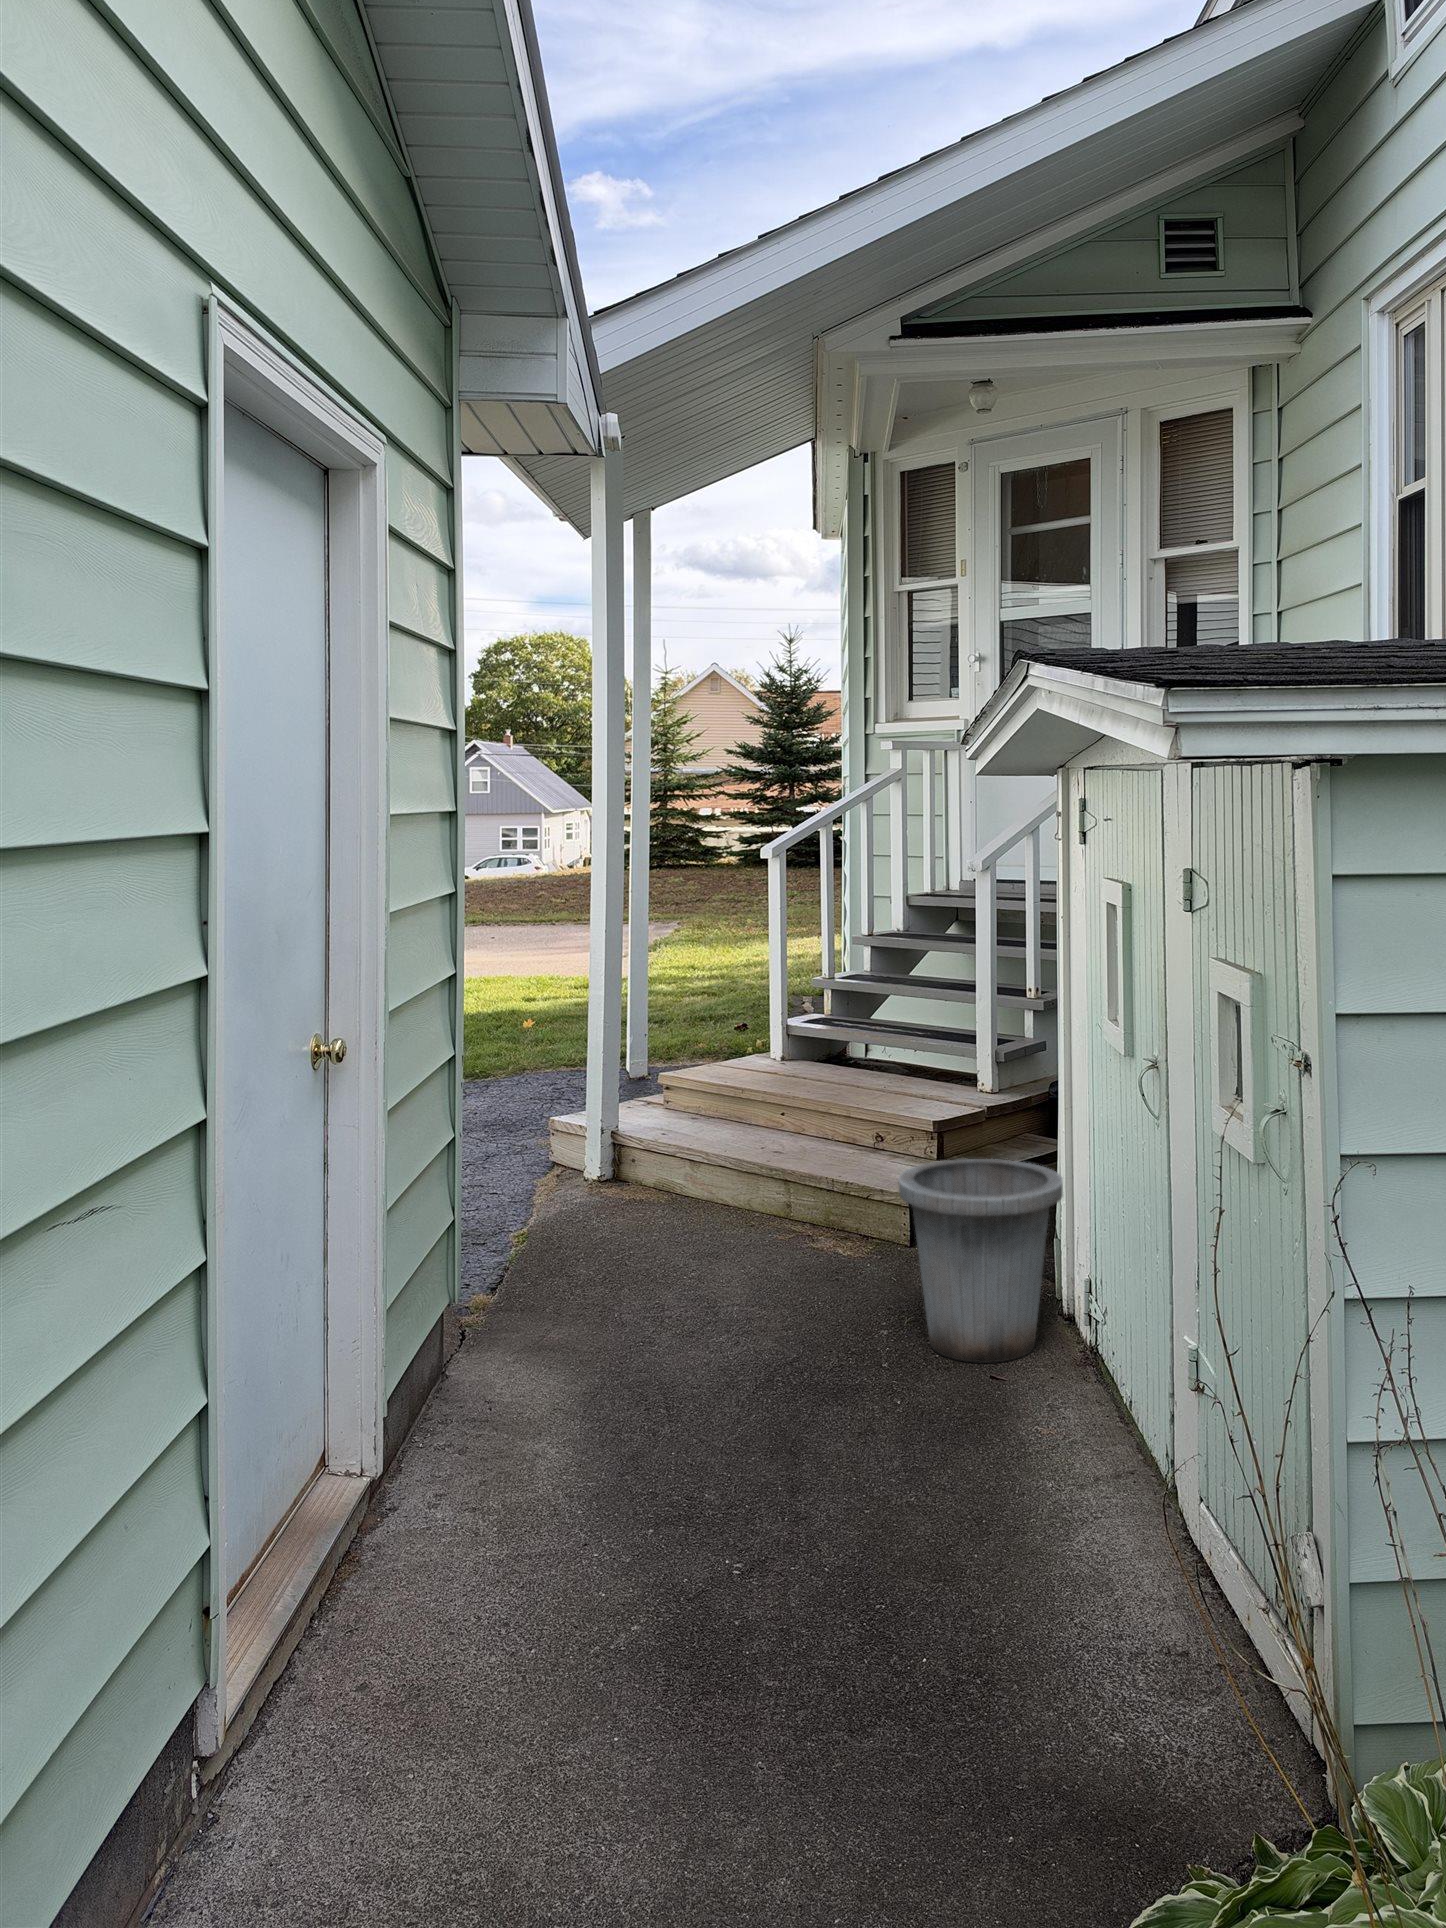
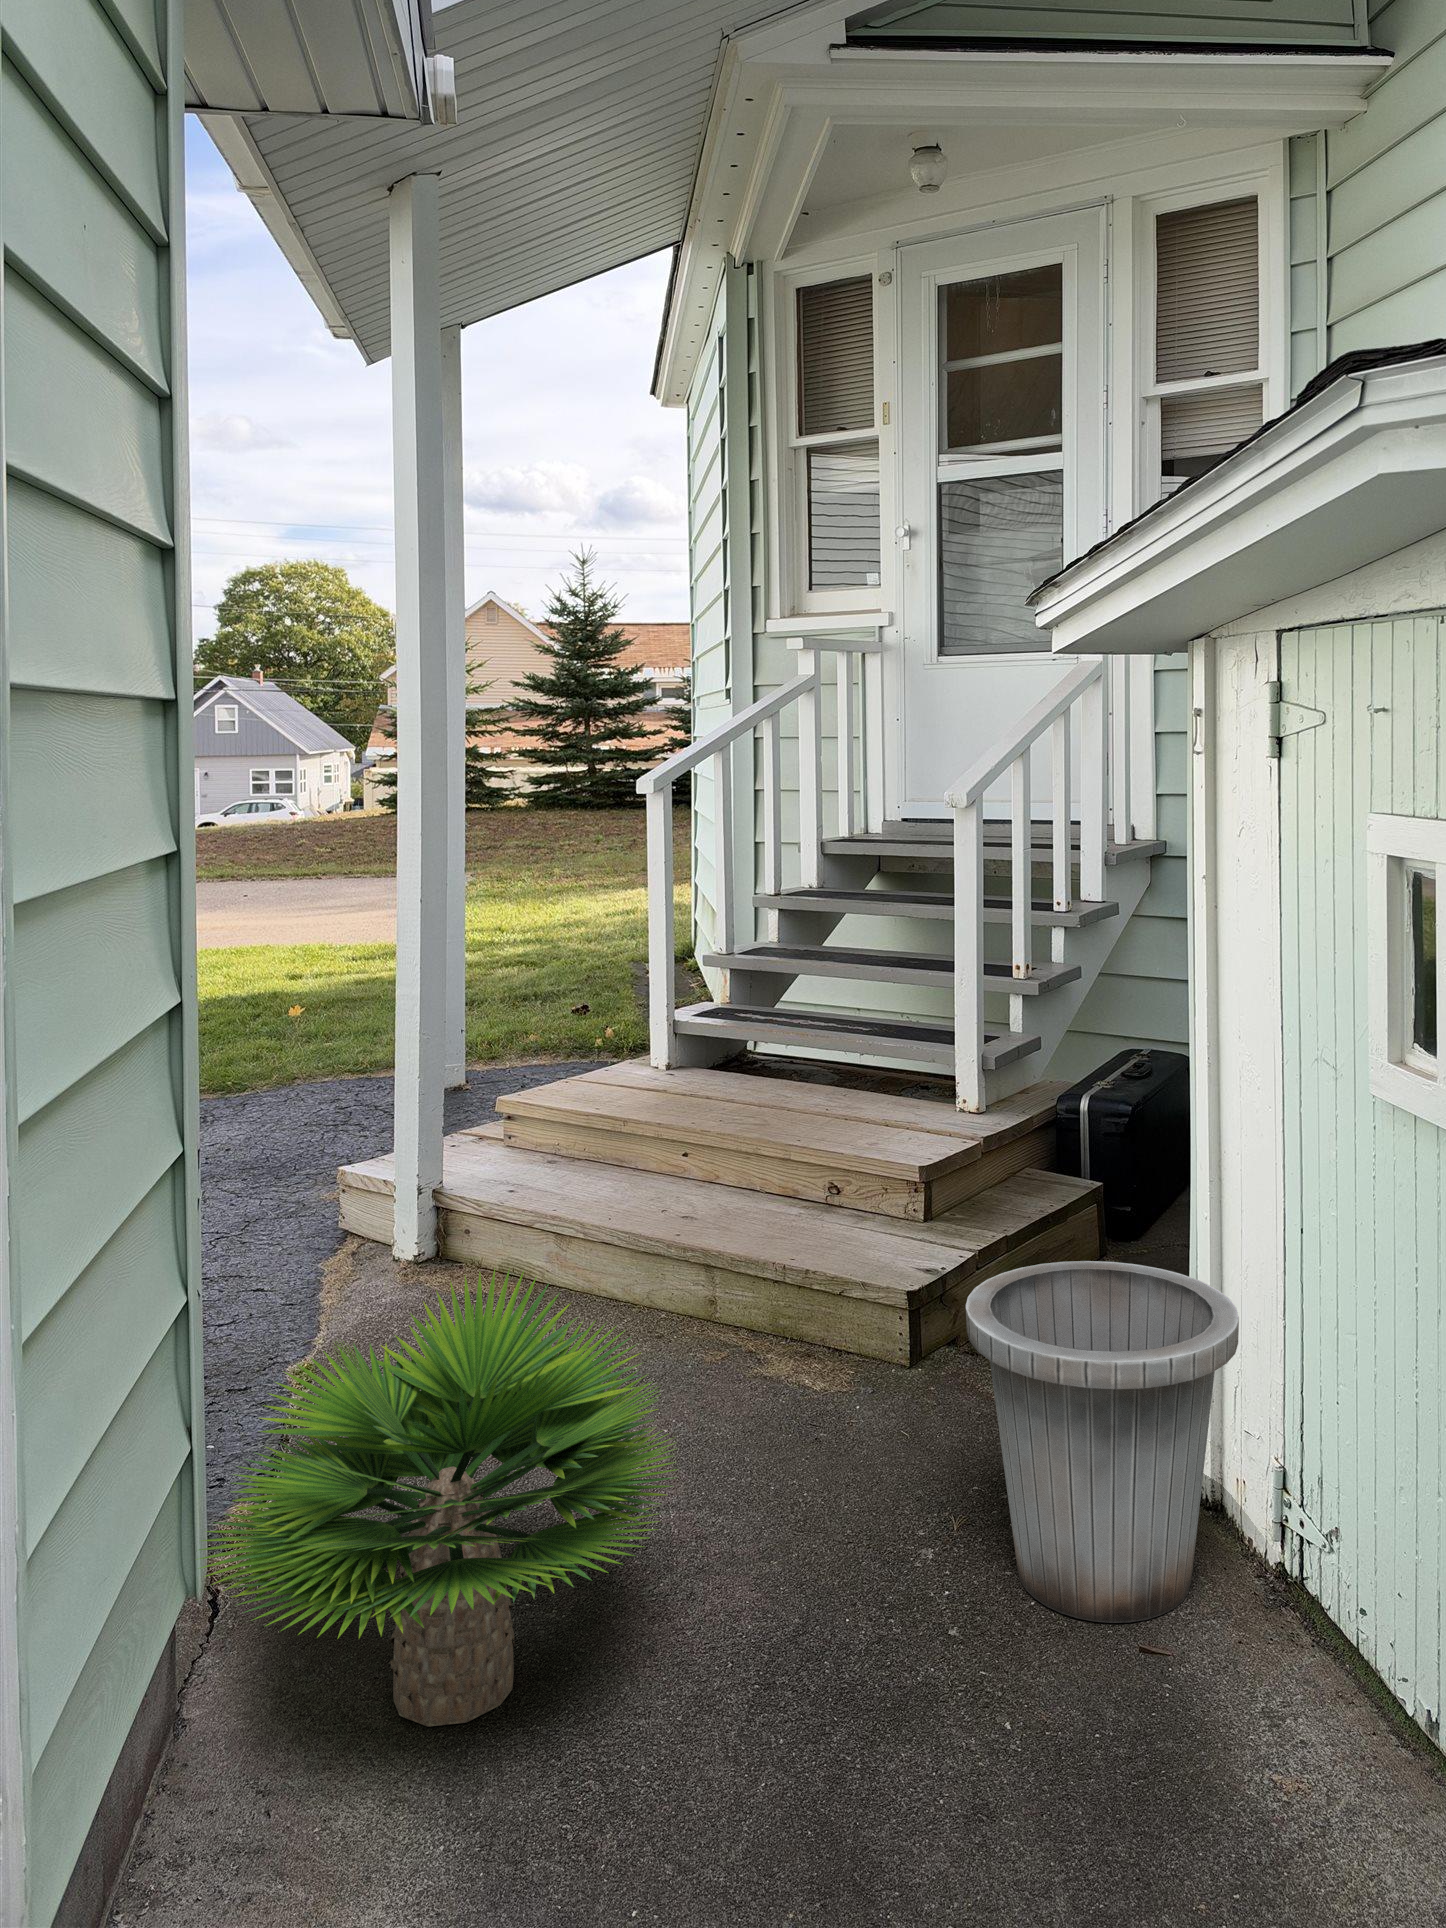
potted plant: none [455,1134,722,1378] -> present [199,1269,675,1727]

